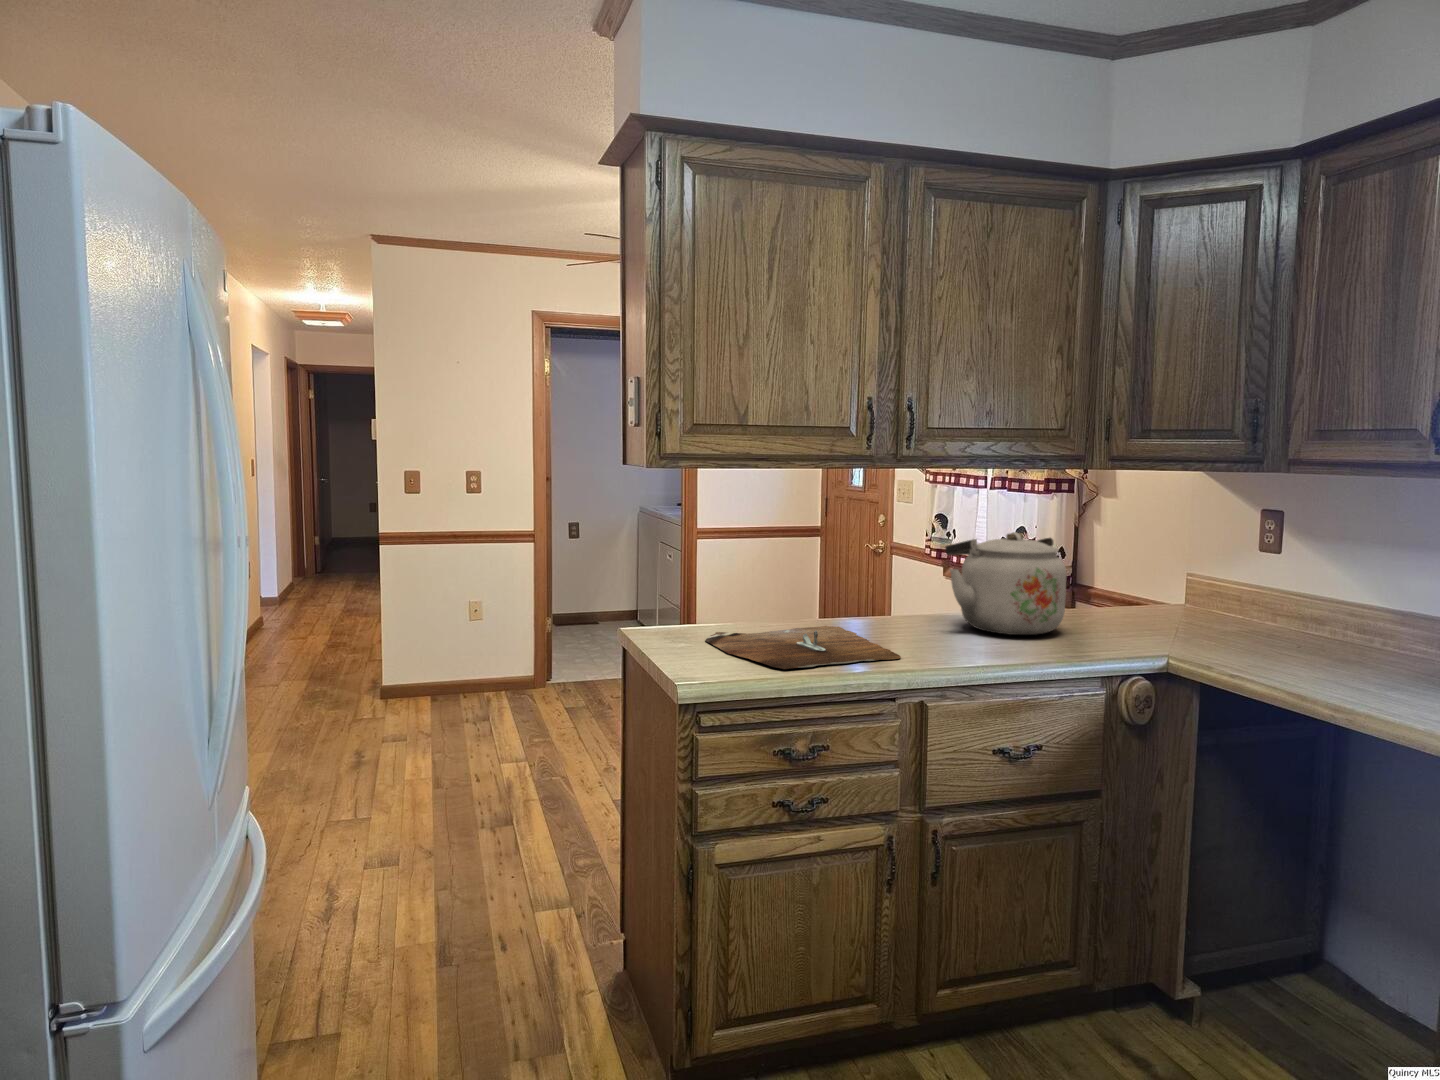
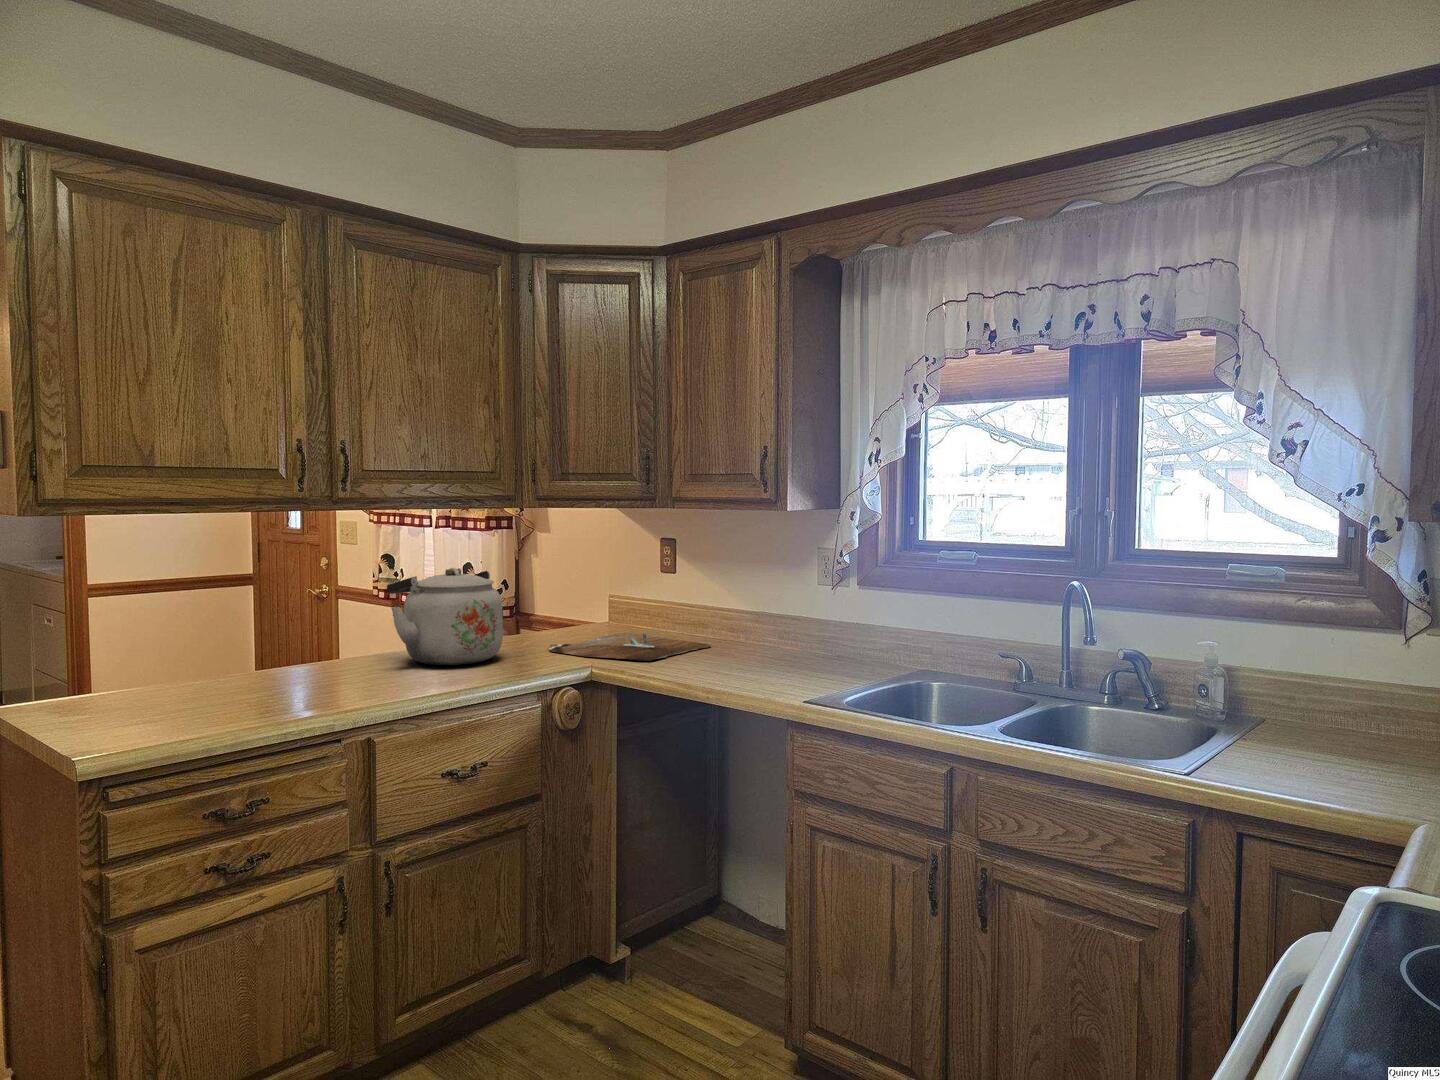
cutting board: present [705,626,901,669] -> present [549,633,711,661]

